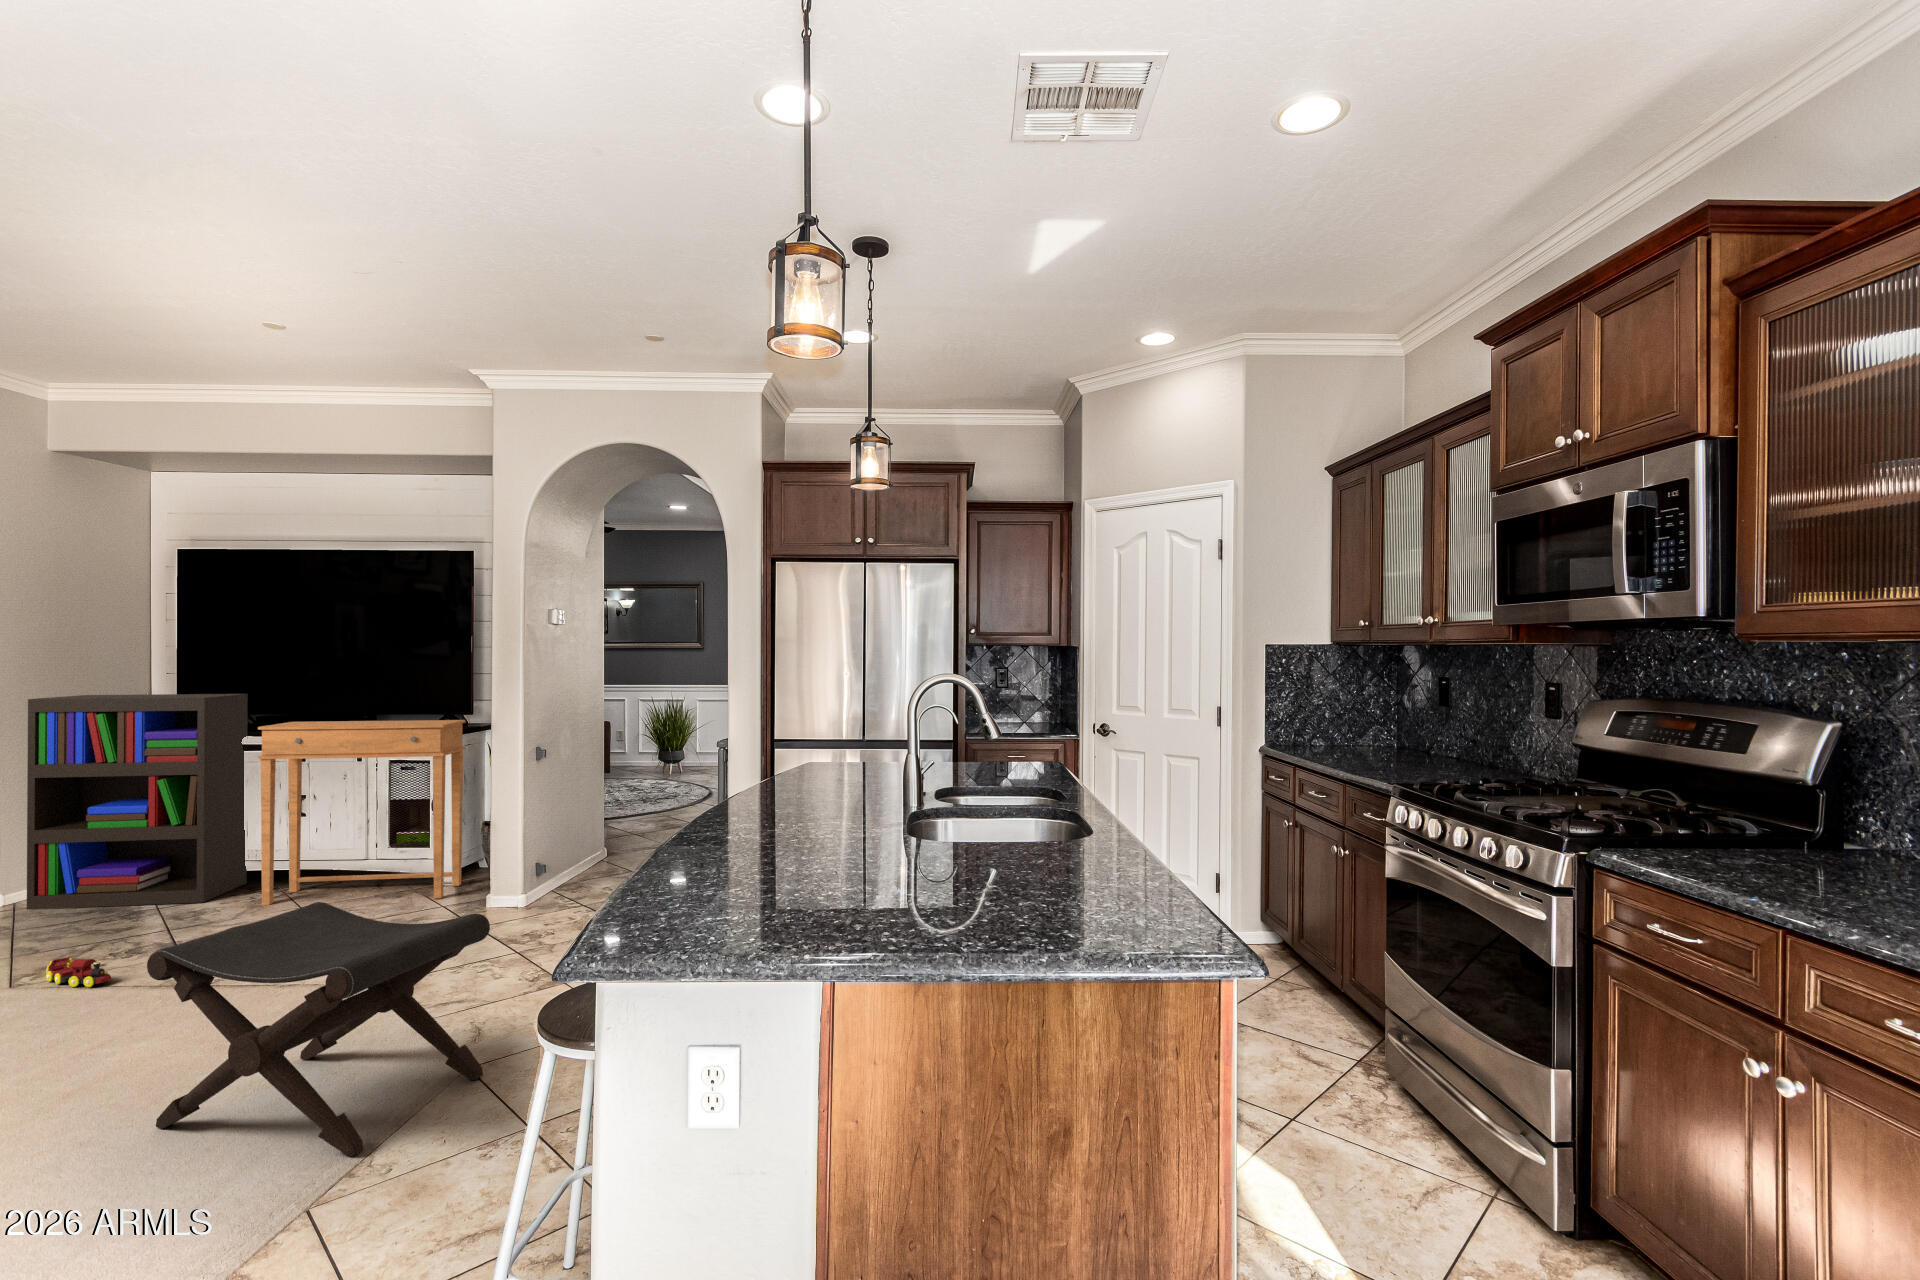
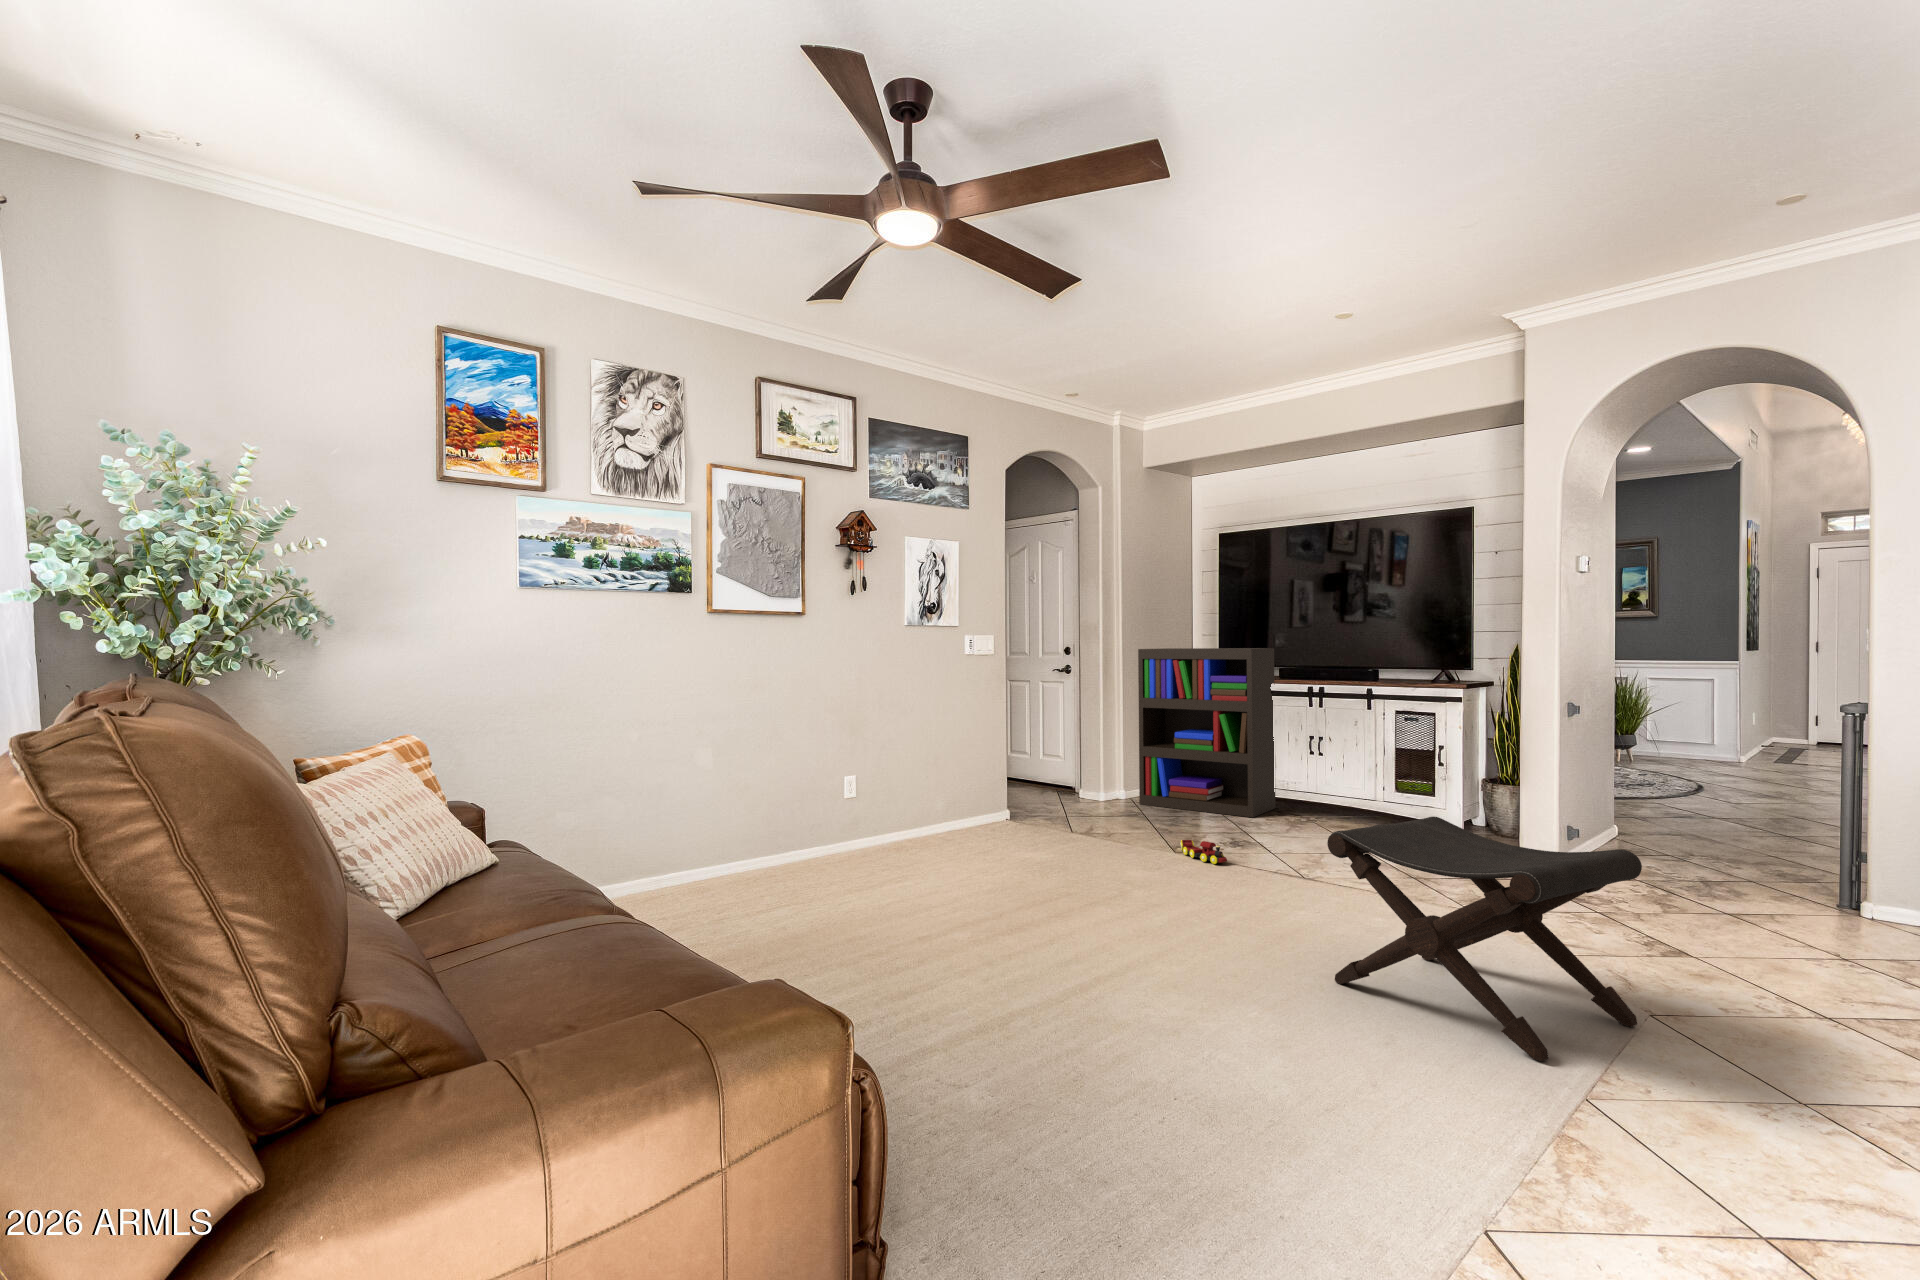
side table: present [258,720,465,905] -> none [1294,672,1472,846]

